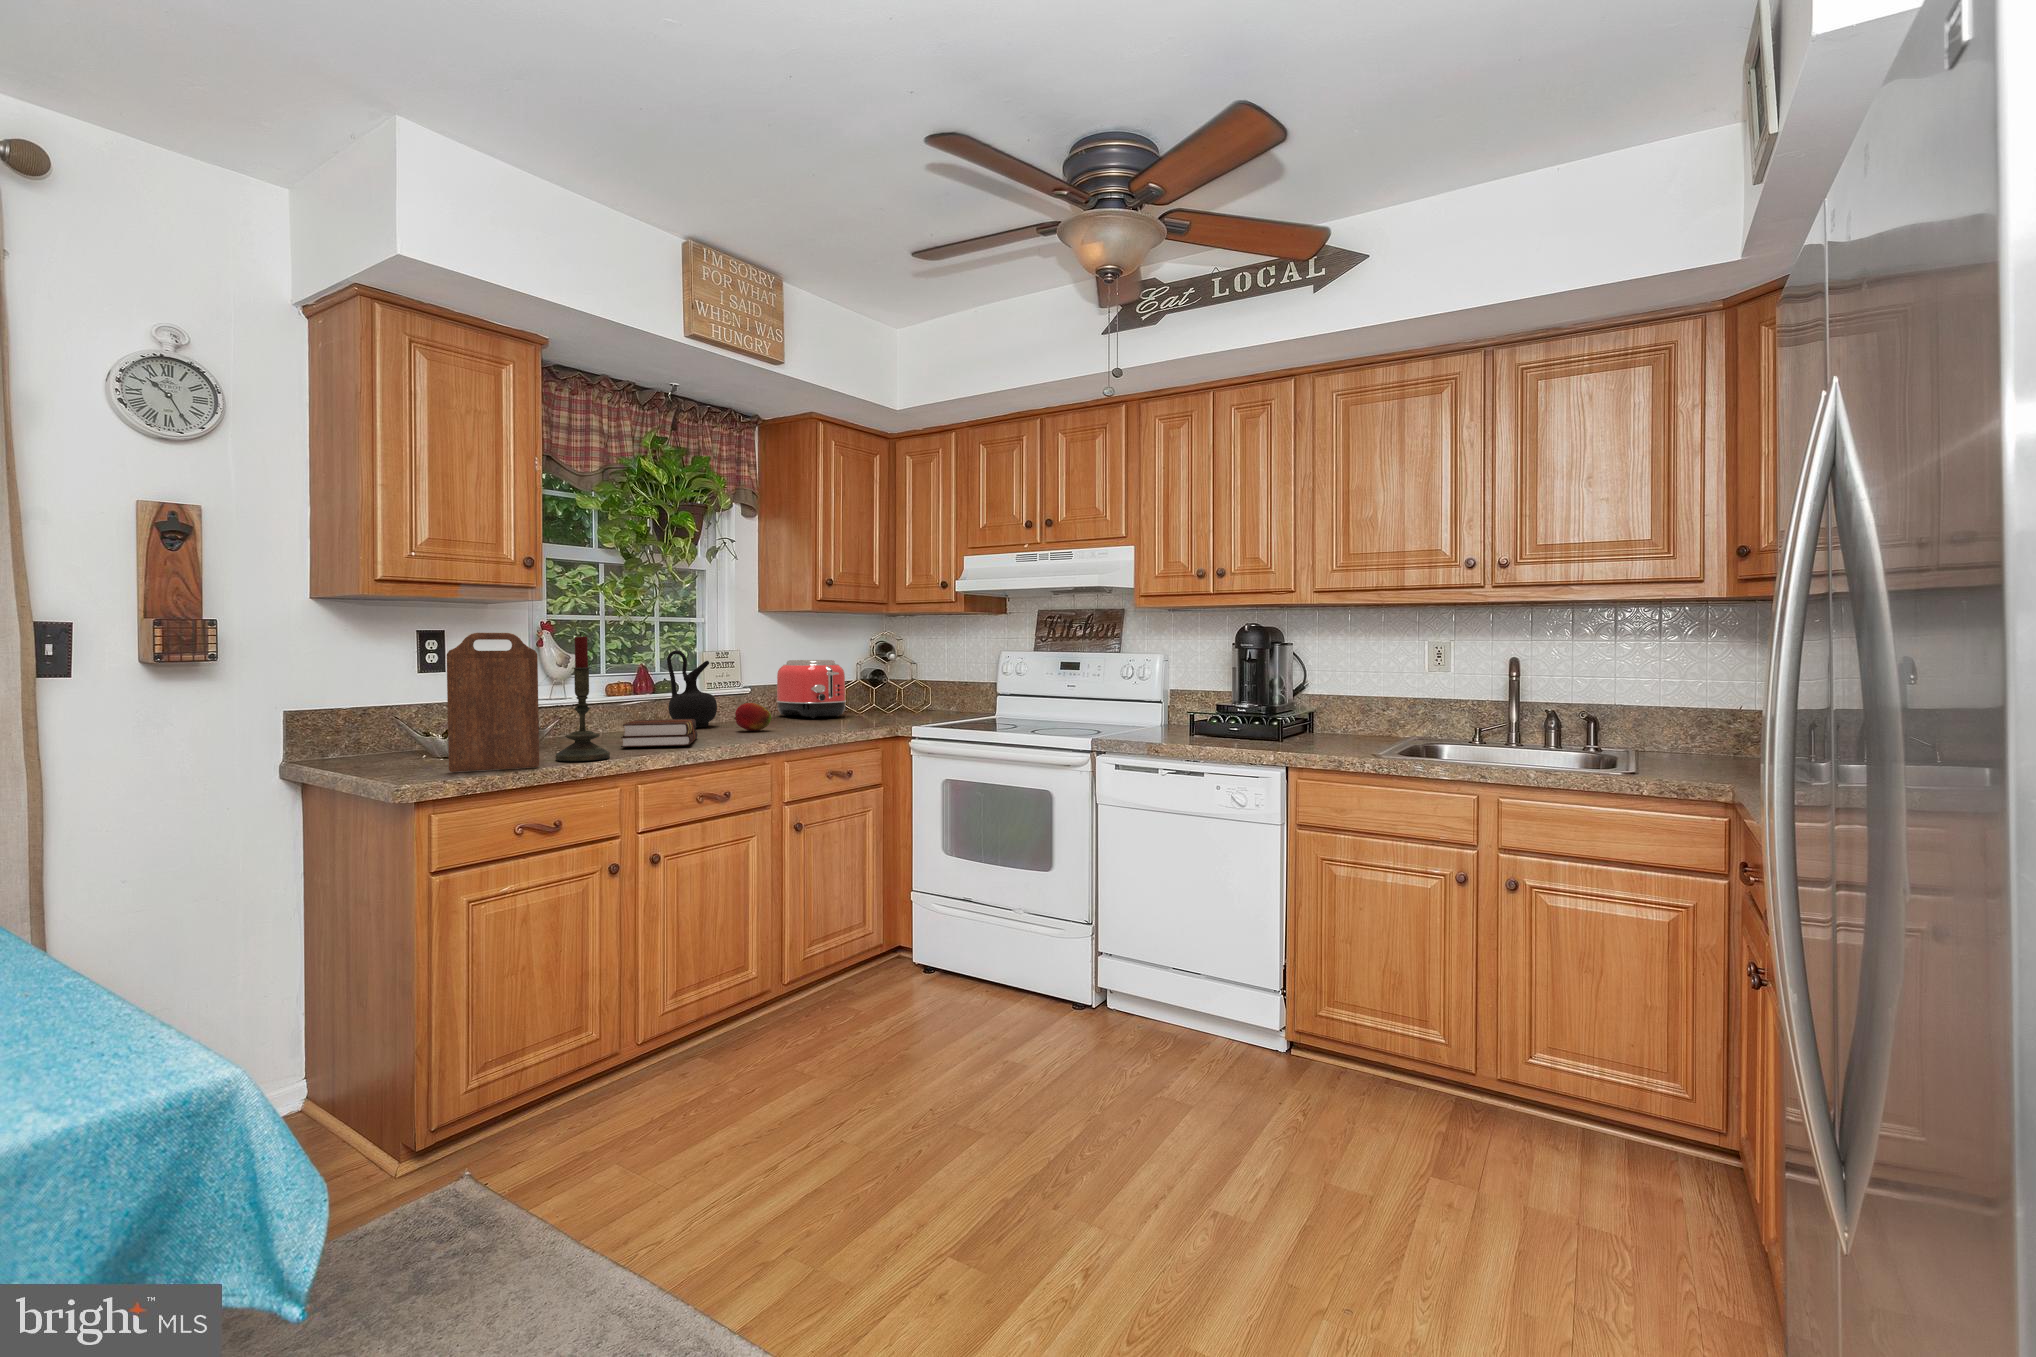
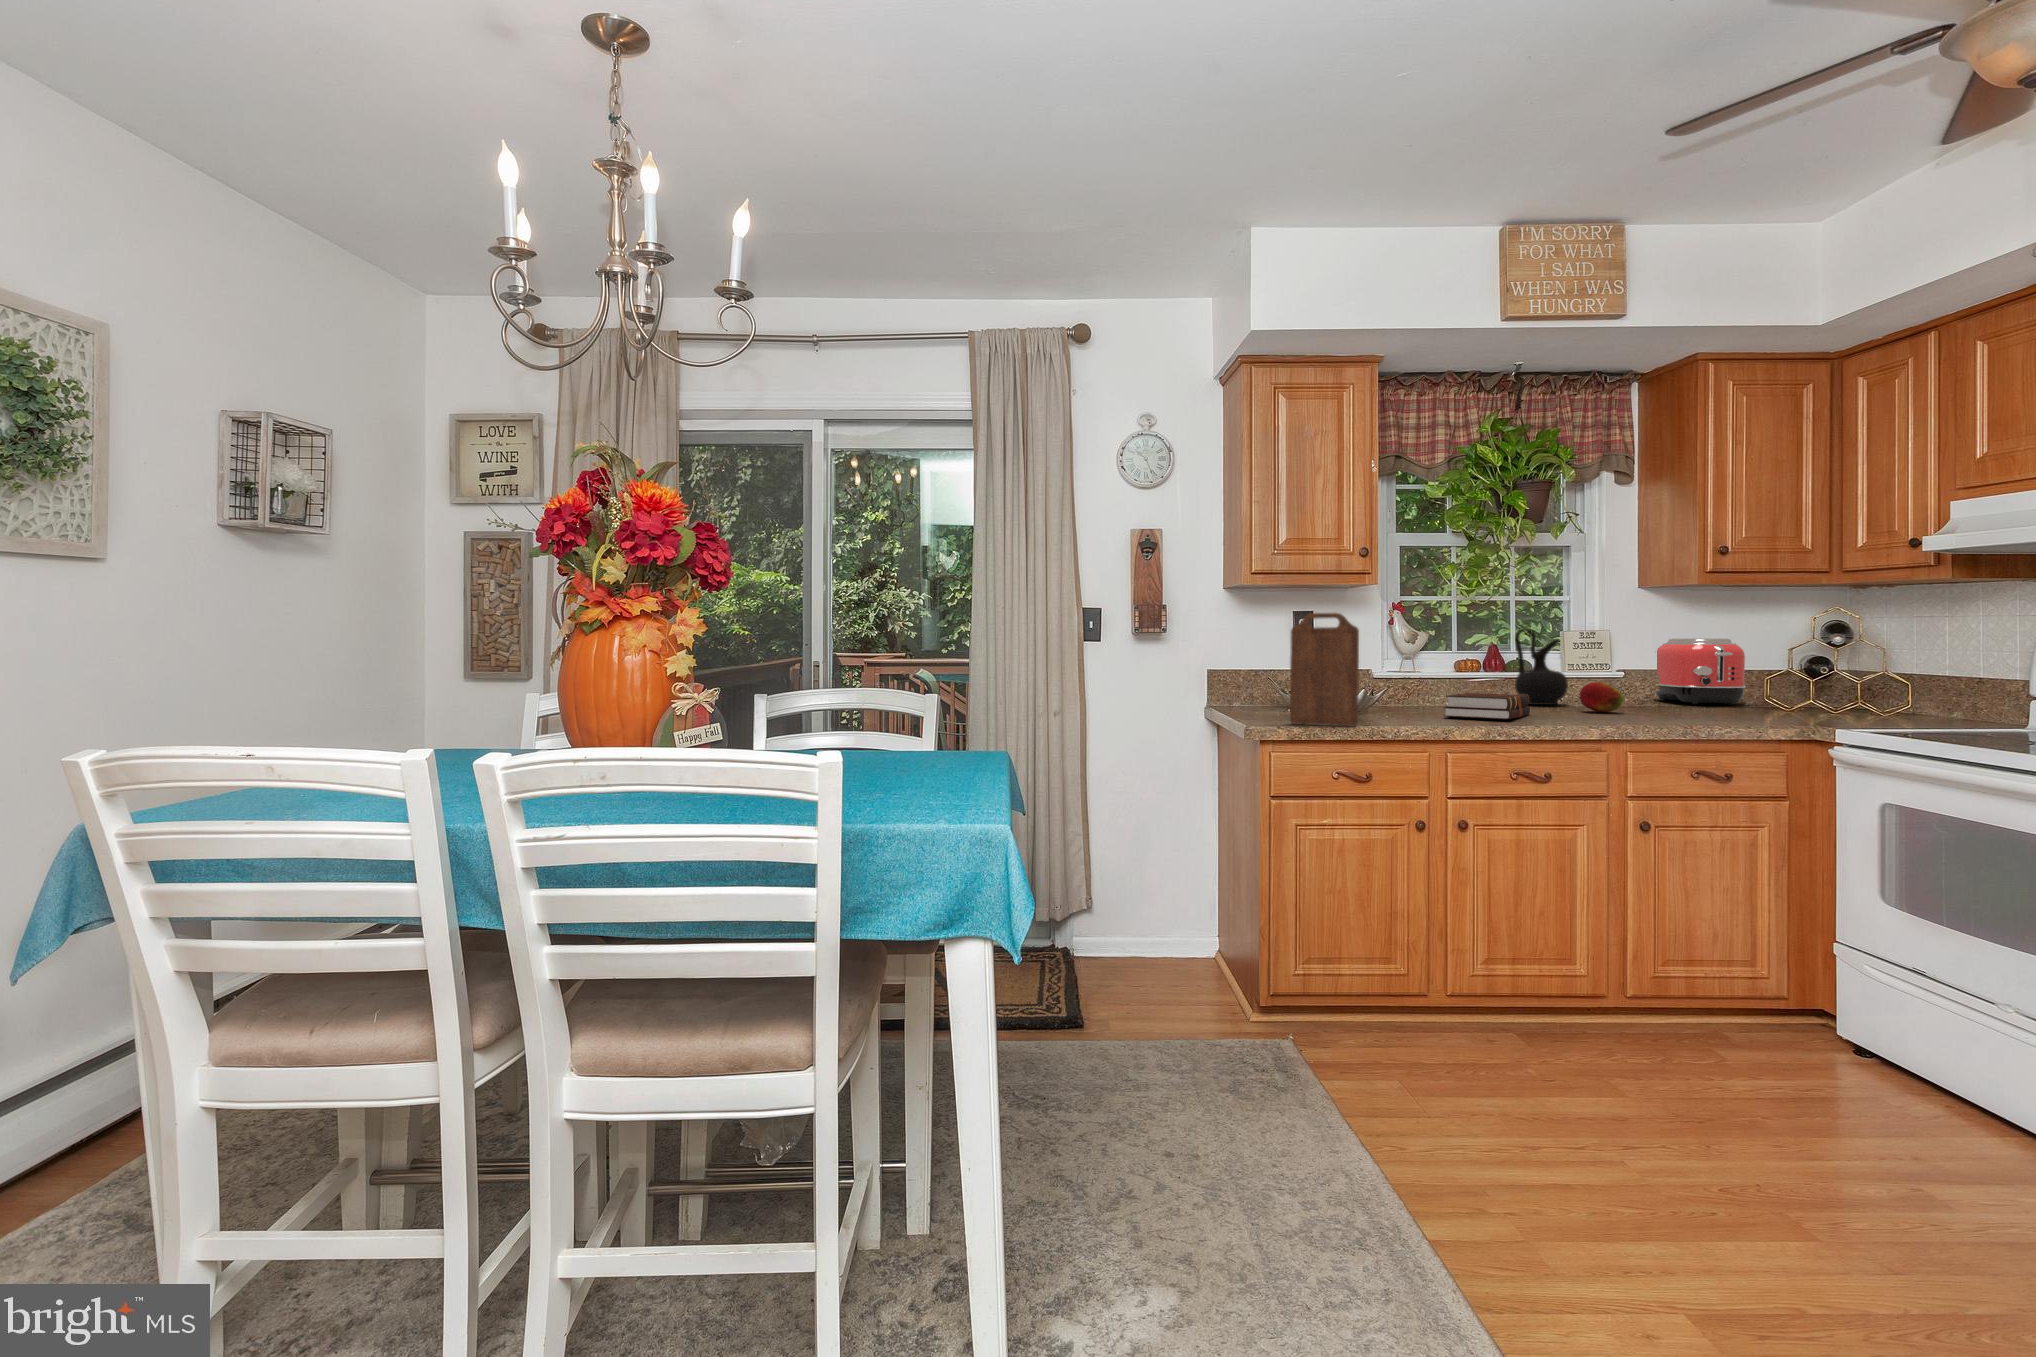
candle: present [556,633,610,761] -> none [1377,611,1424,725]

